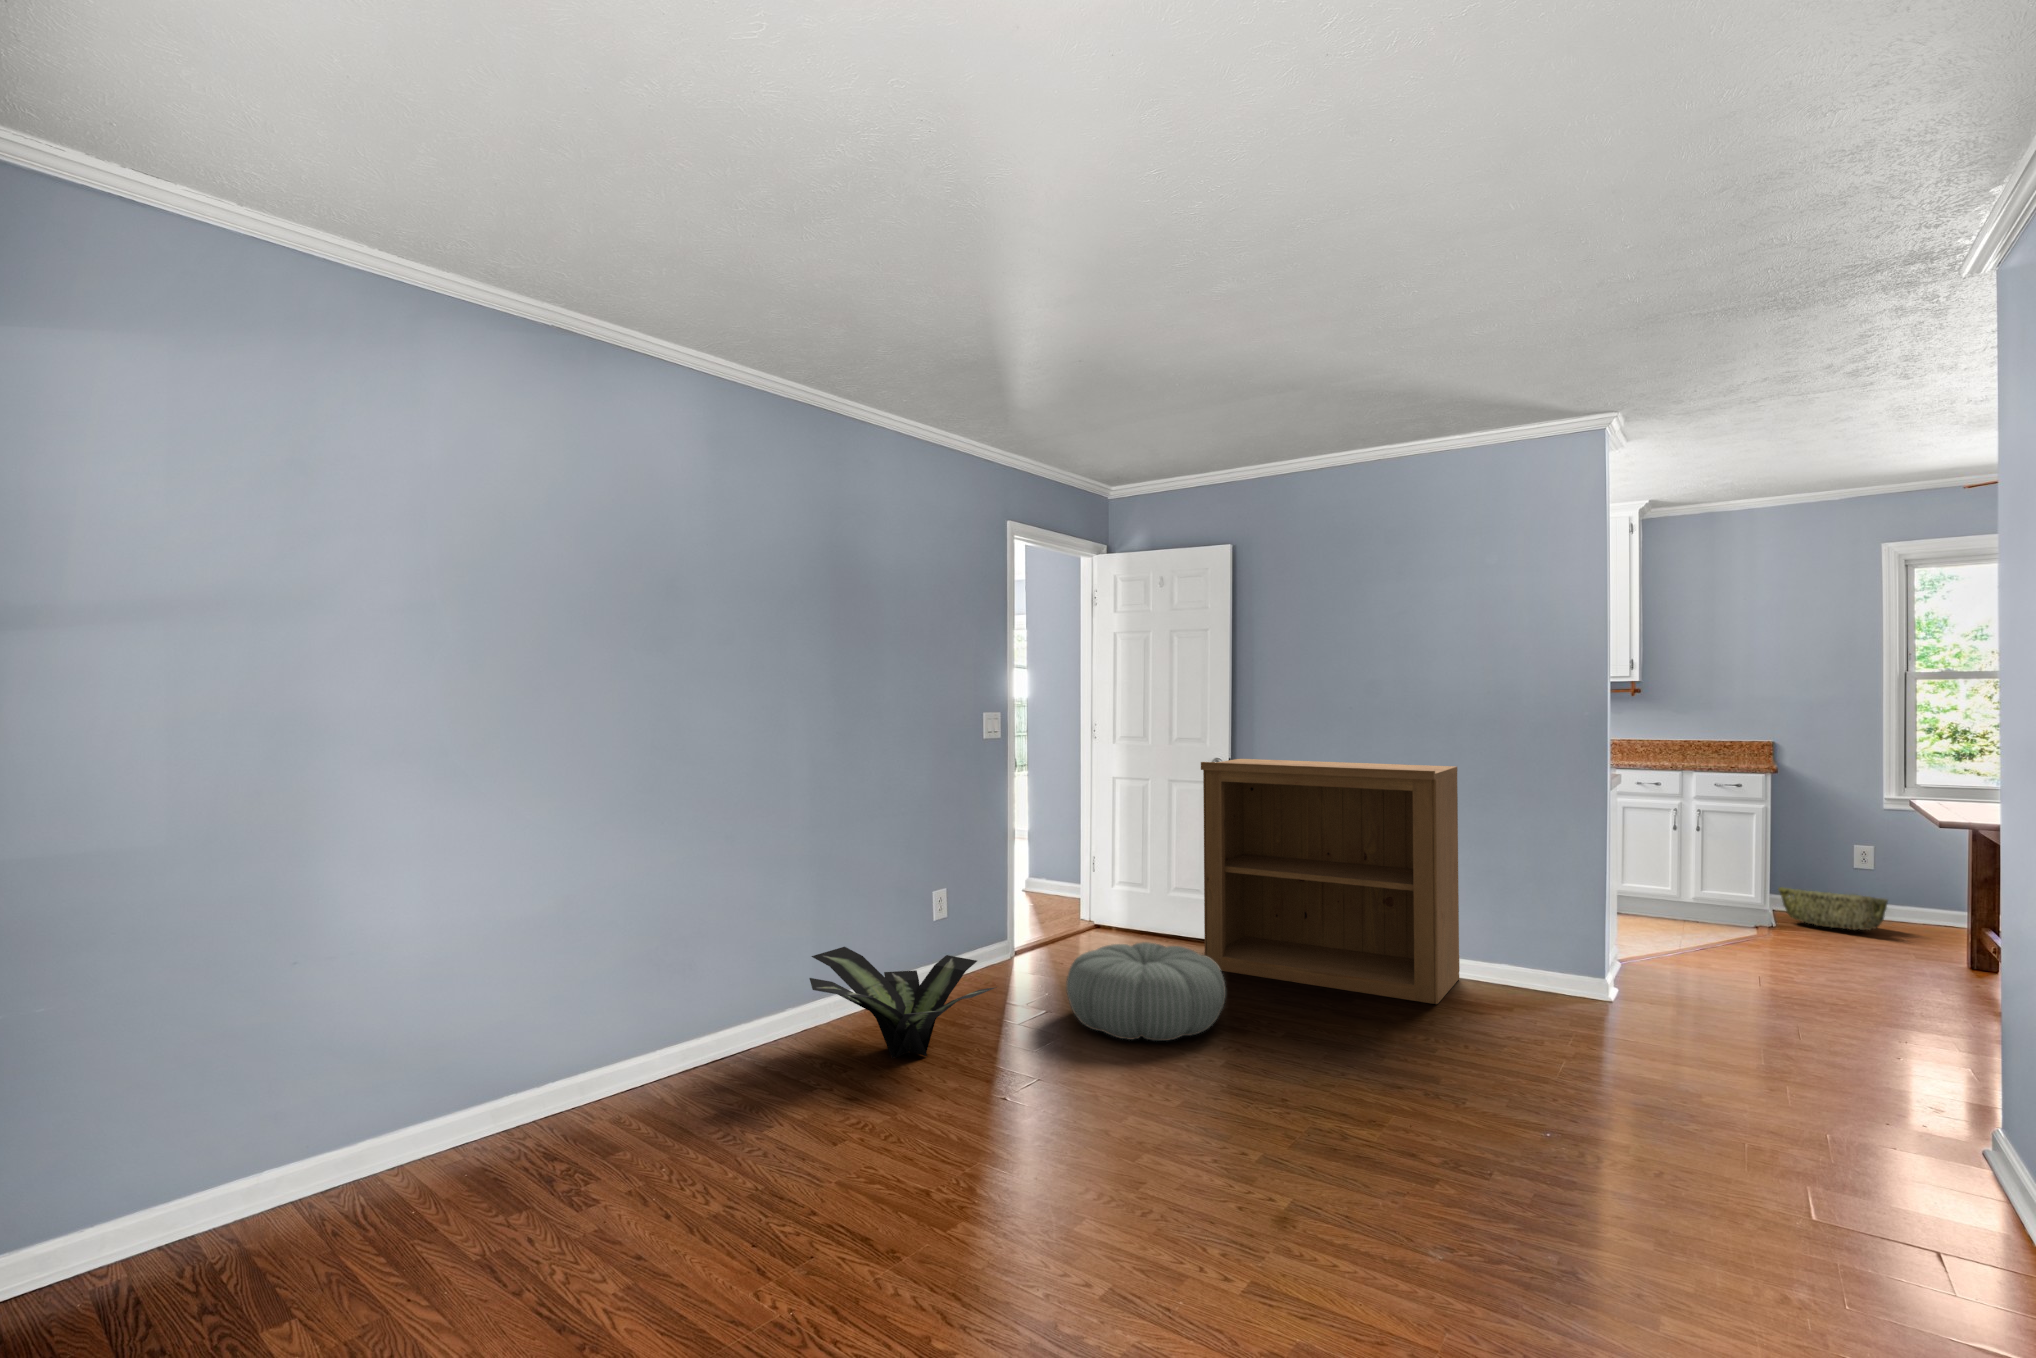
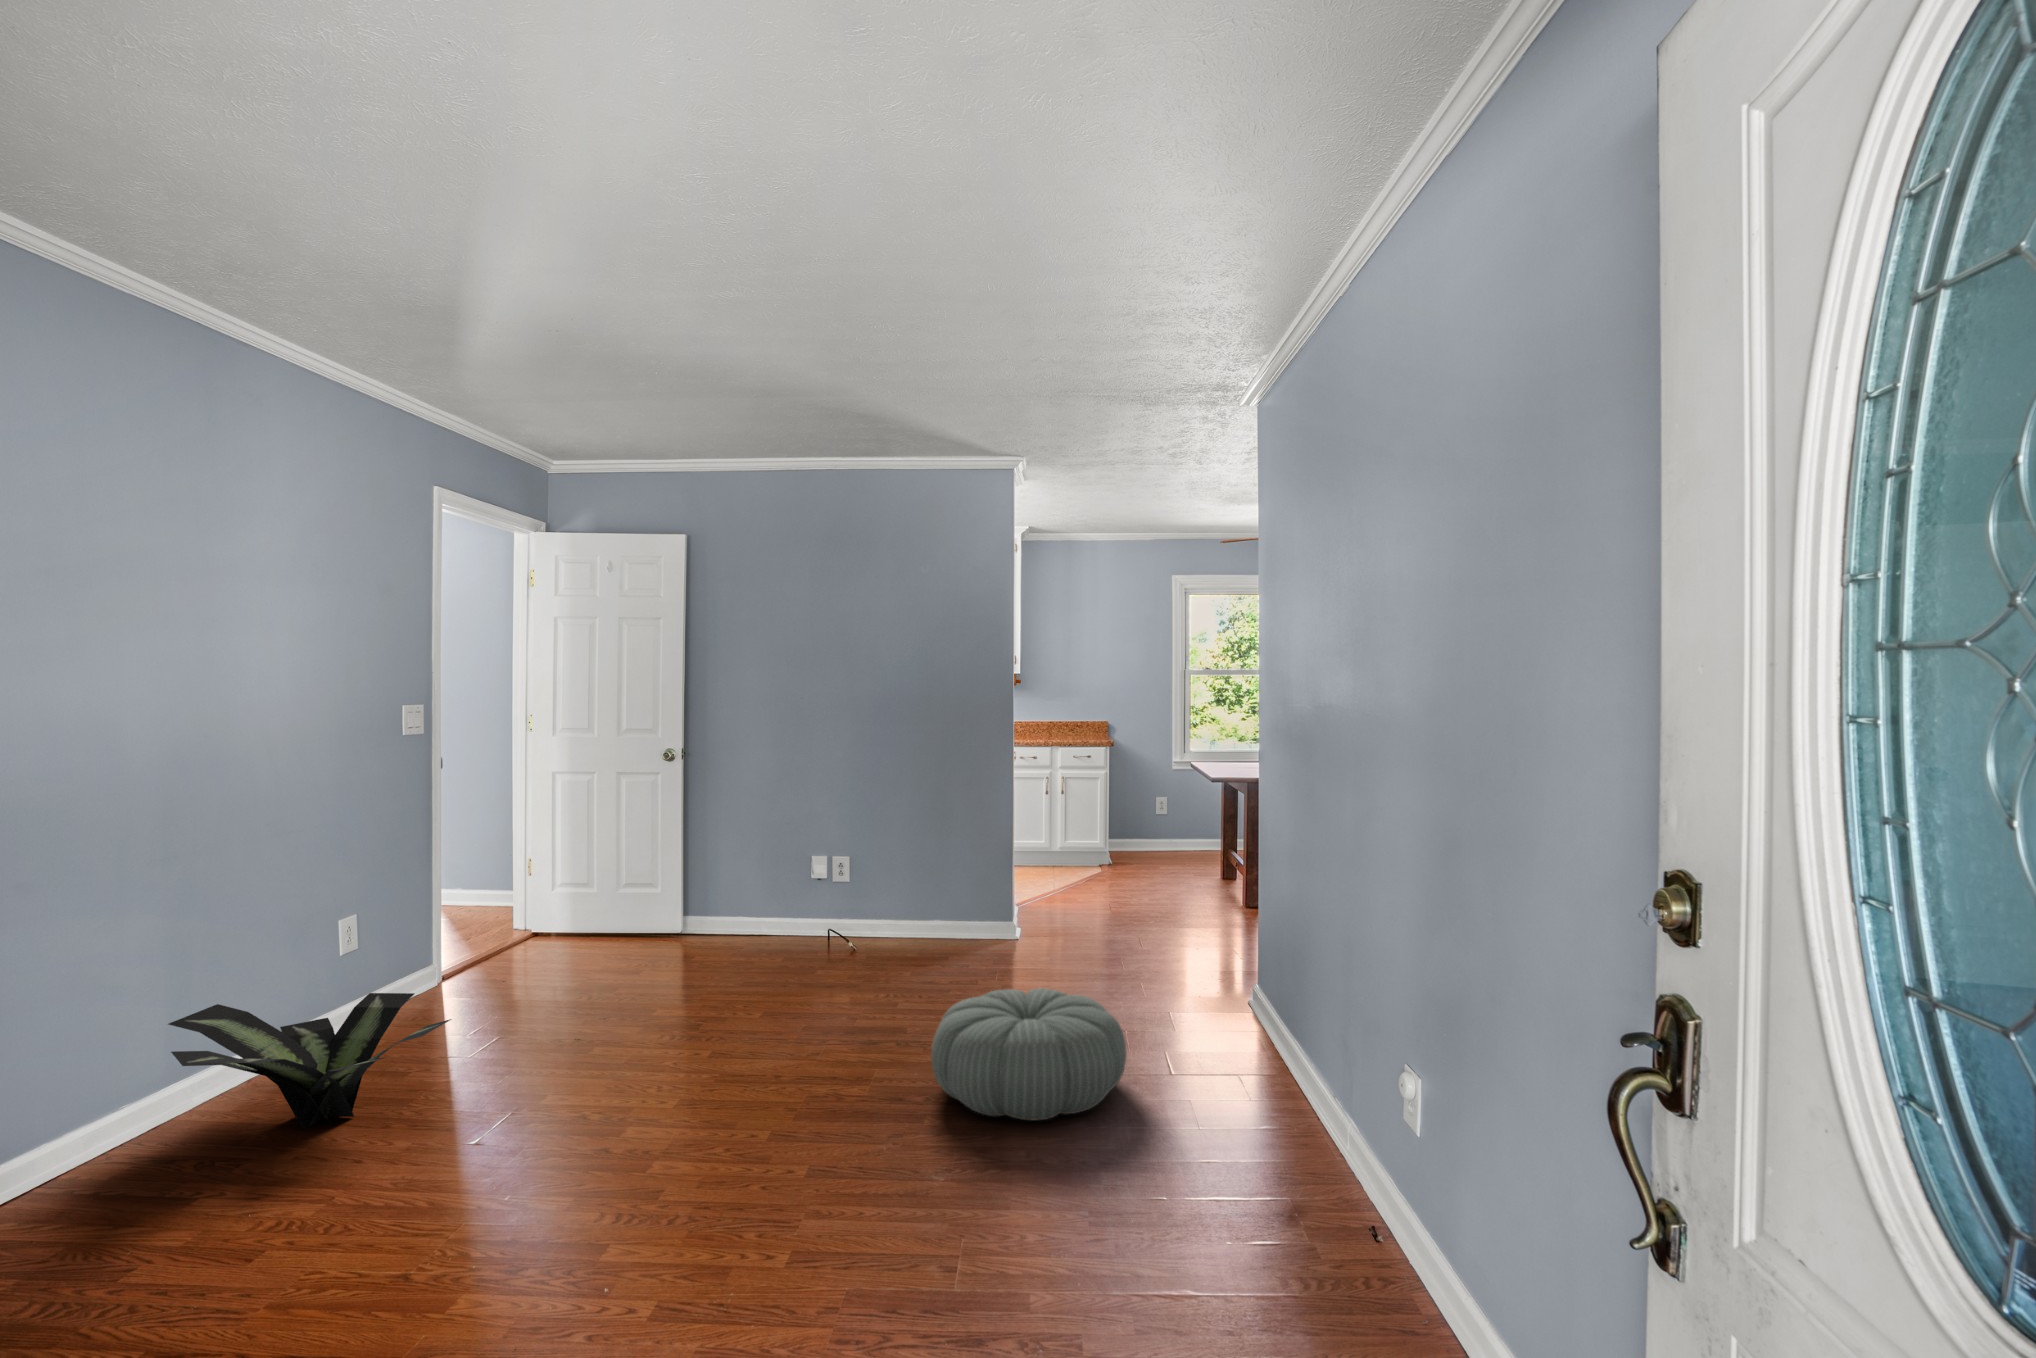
bookshelf: present [1201,759,1460,1004] -> none [663,749,901,963]
woven basket: present [1778,887,1888,930] -> none [1111,833,1177,862]
pouf: present [1066,942,1226,1041] -> present [931,988,1127,1121]

